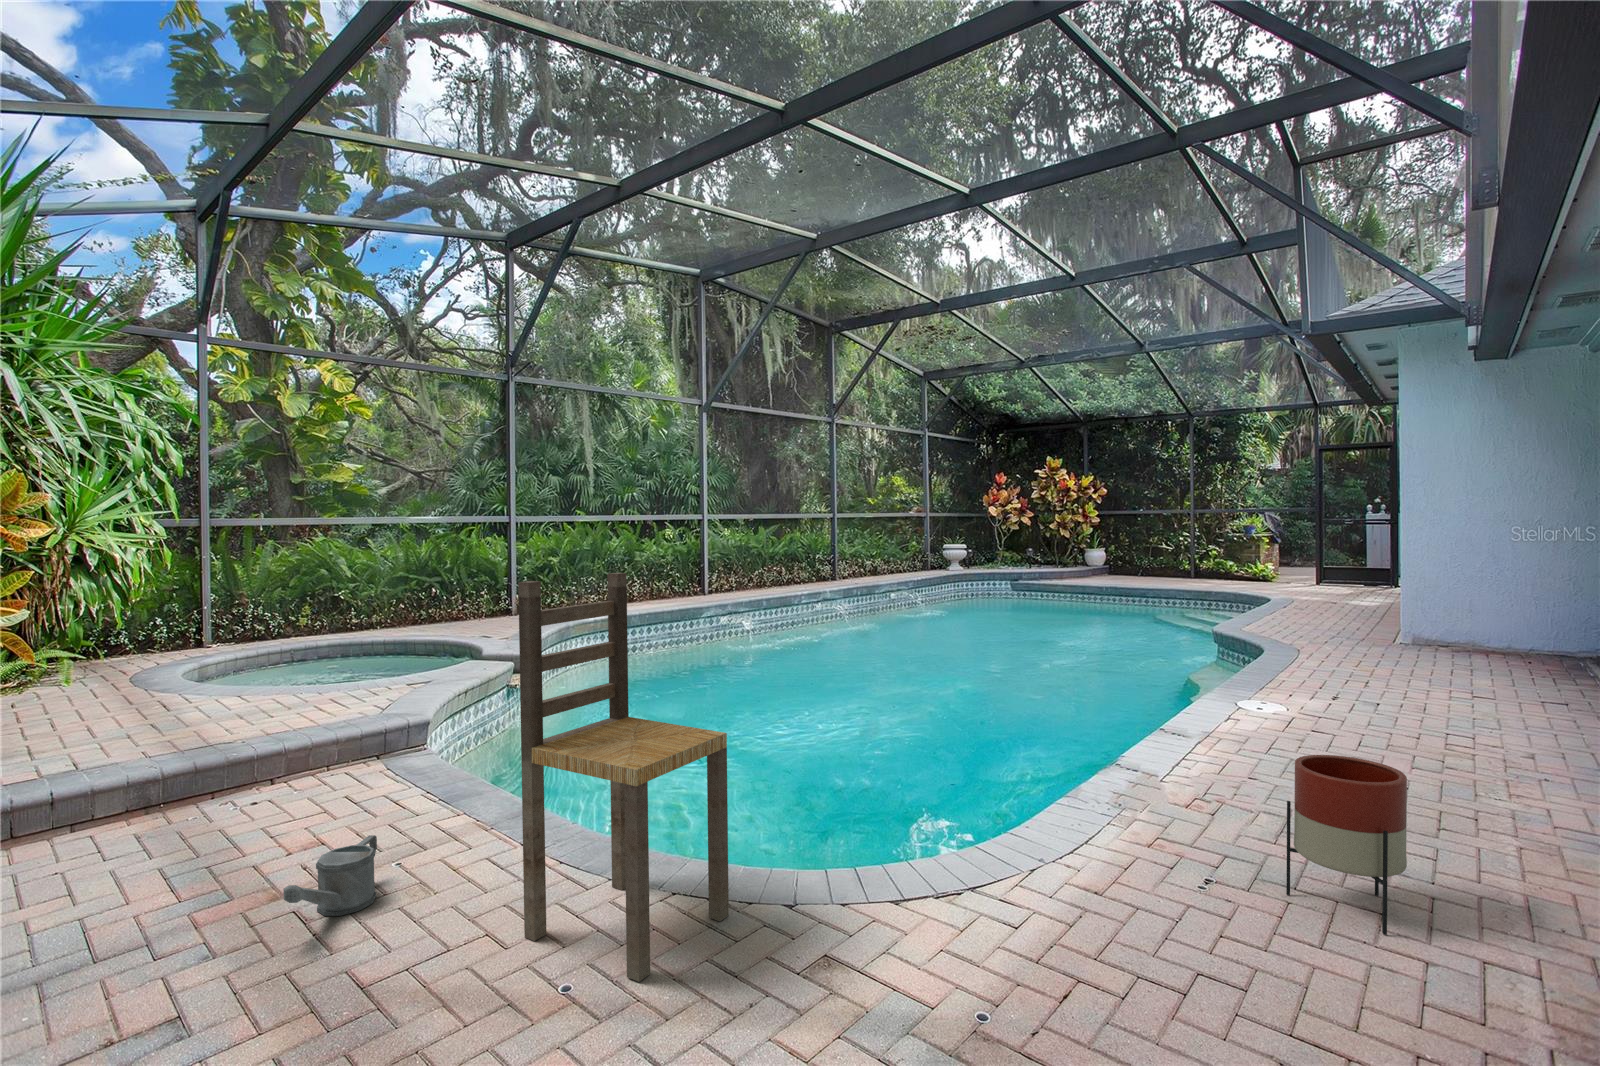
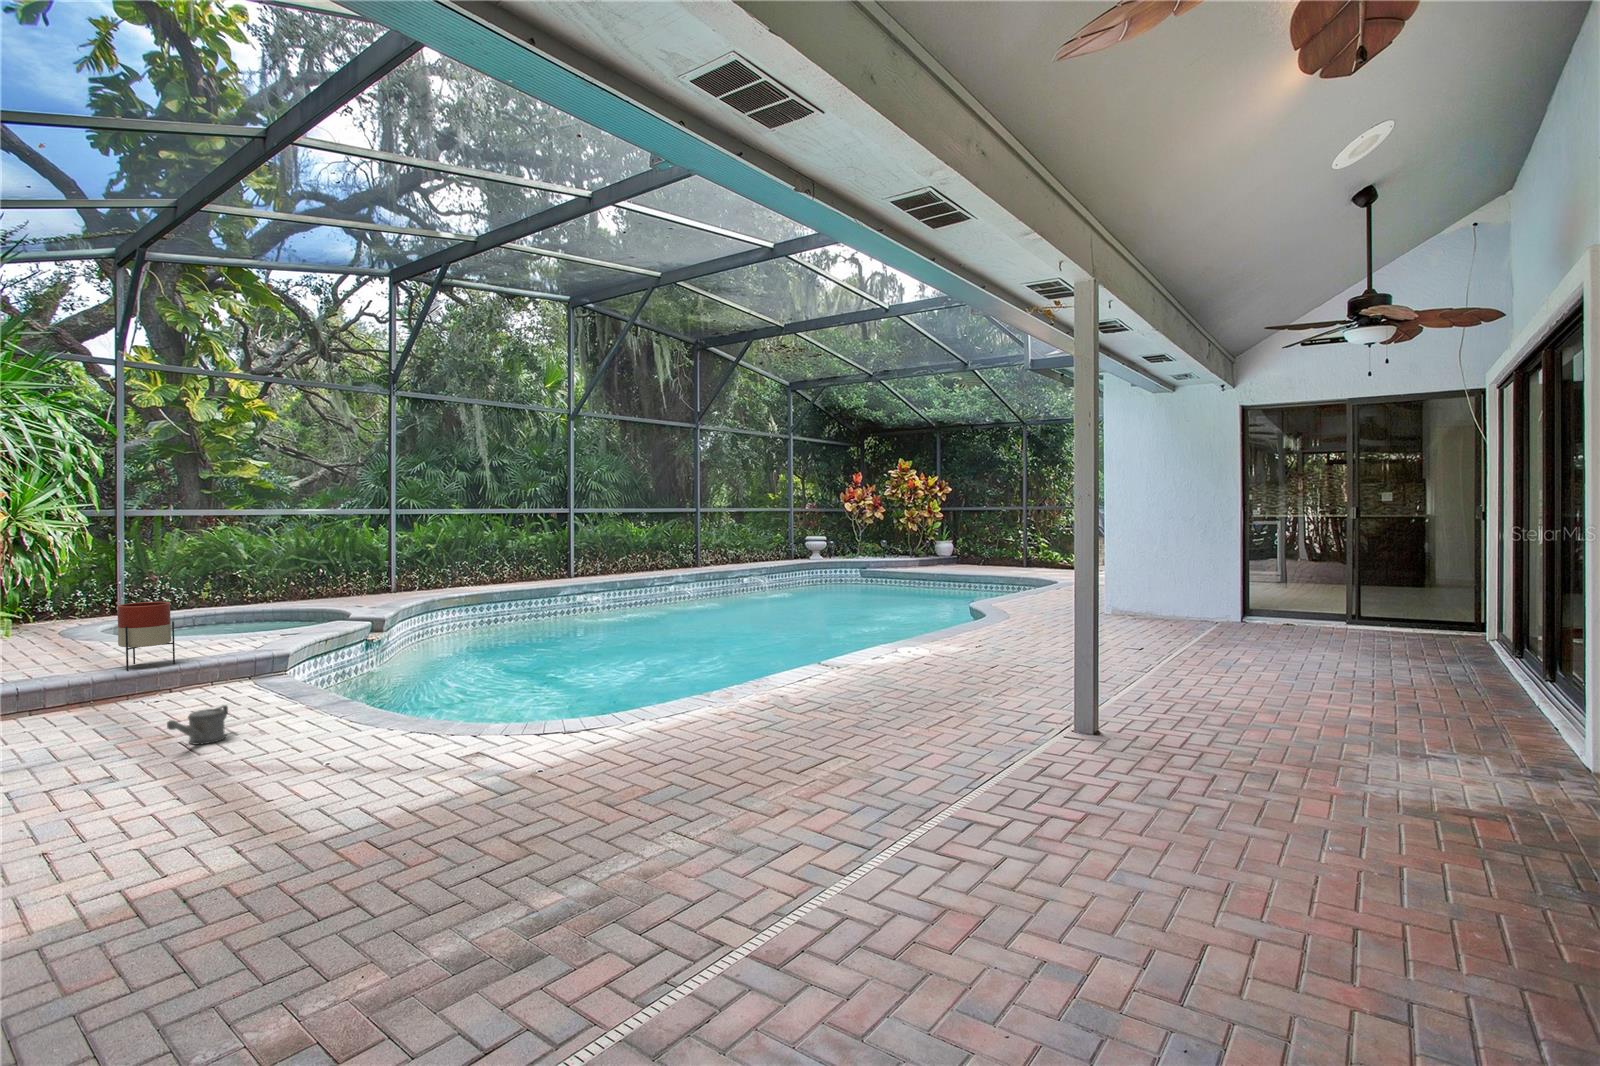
chair: present [518,573,729,982] -> none [302,551,428,763]
planter: present [1286,755,1407,935] -> present [117,602,175,671]

